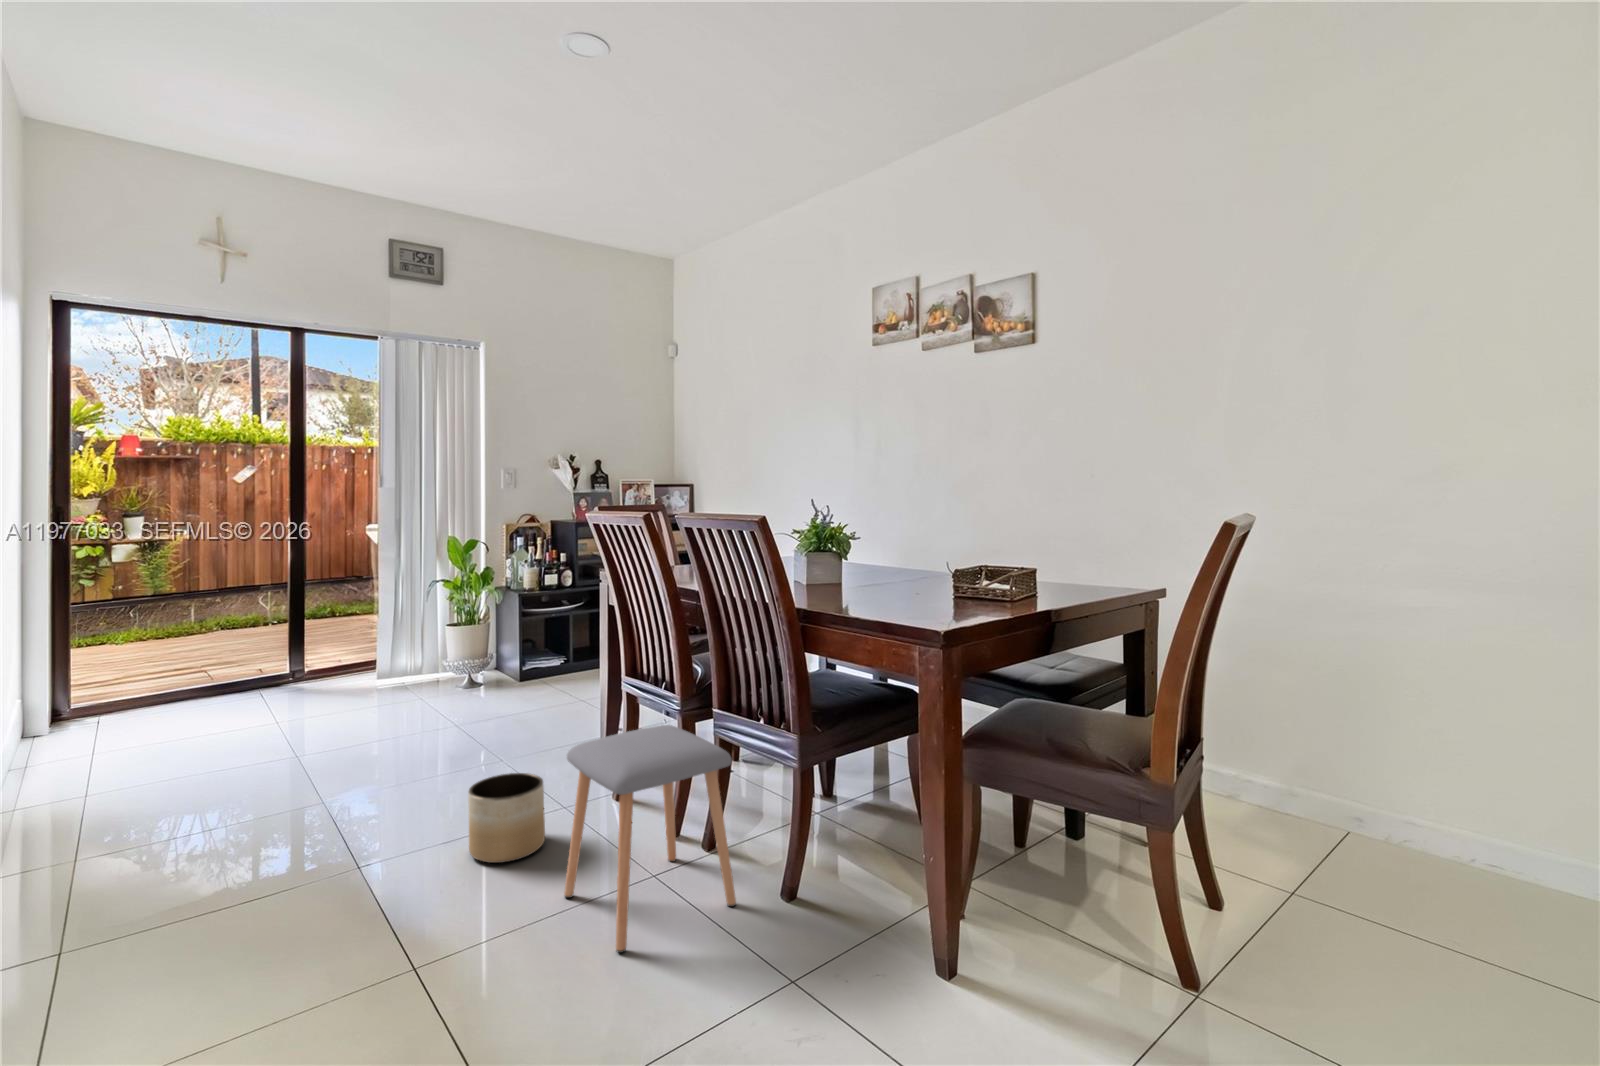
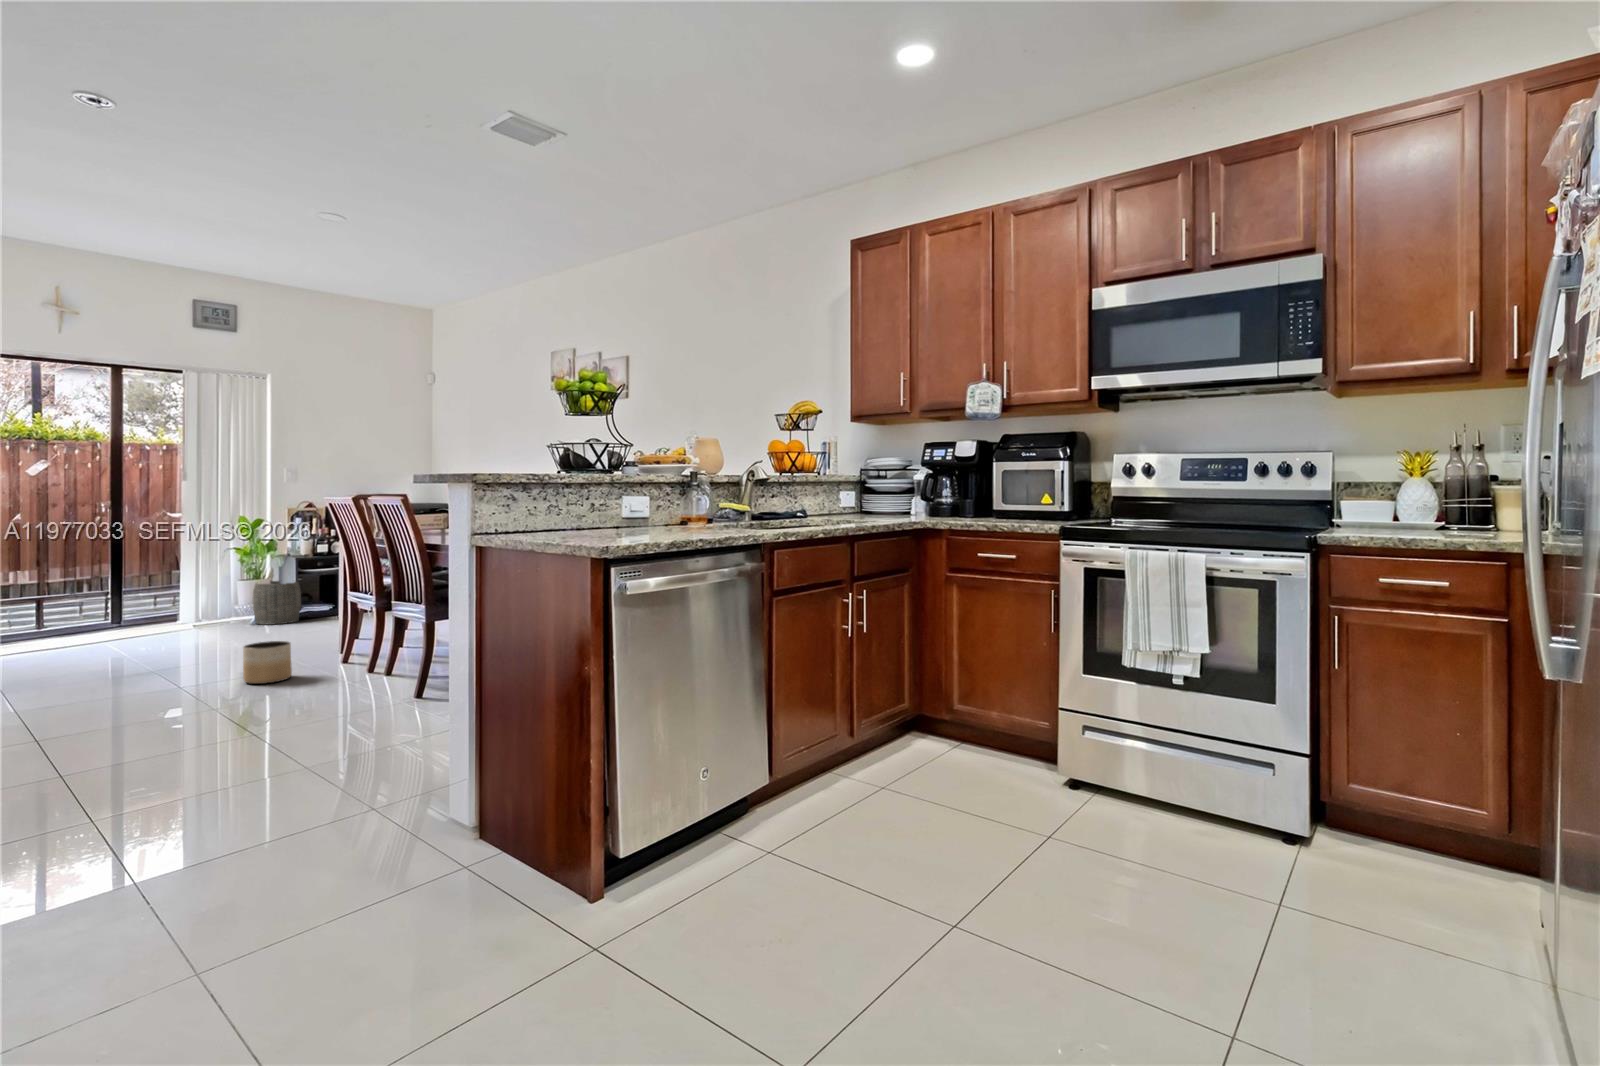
woven basket: none [465,624,525,688] -> present [253,581,301,625]
stool: present [564,725,736,953] -> none [296,605,391,702]

